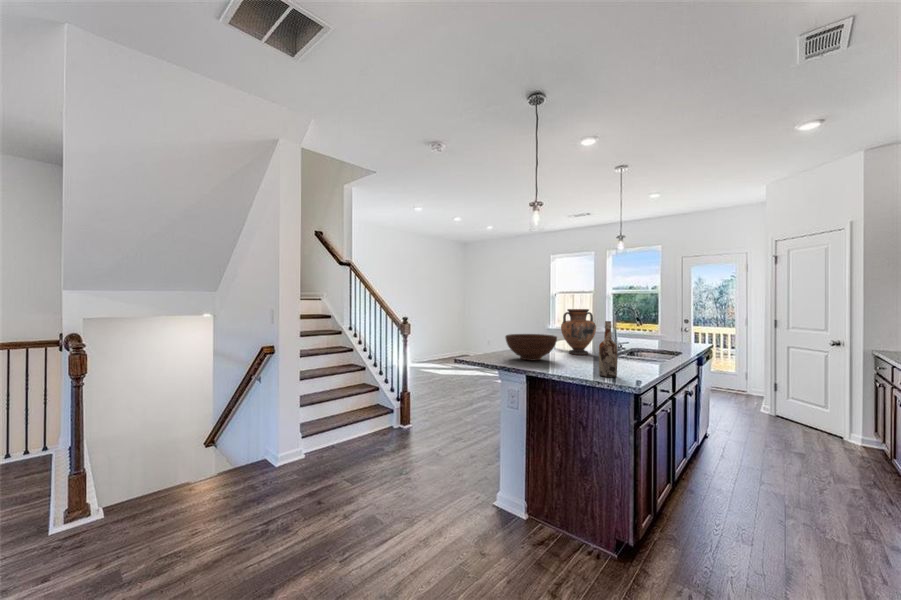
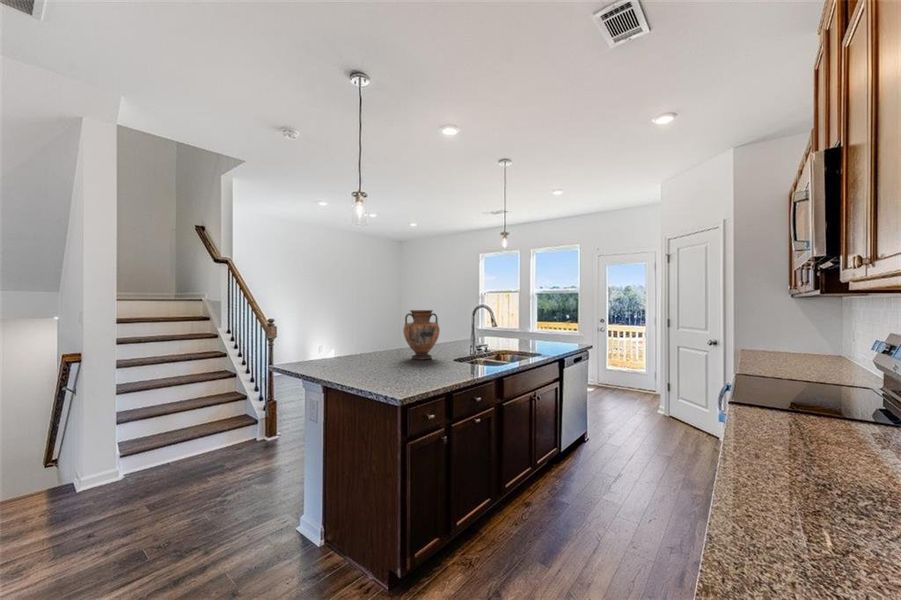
wine bottle: present [599,321,617,377] -> none [384,325,403,387]
fruit bowl: present [505,334,557,360] -> none [320,338,378,368]

